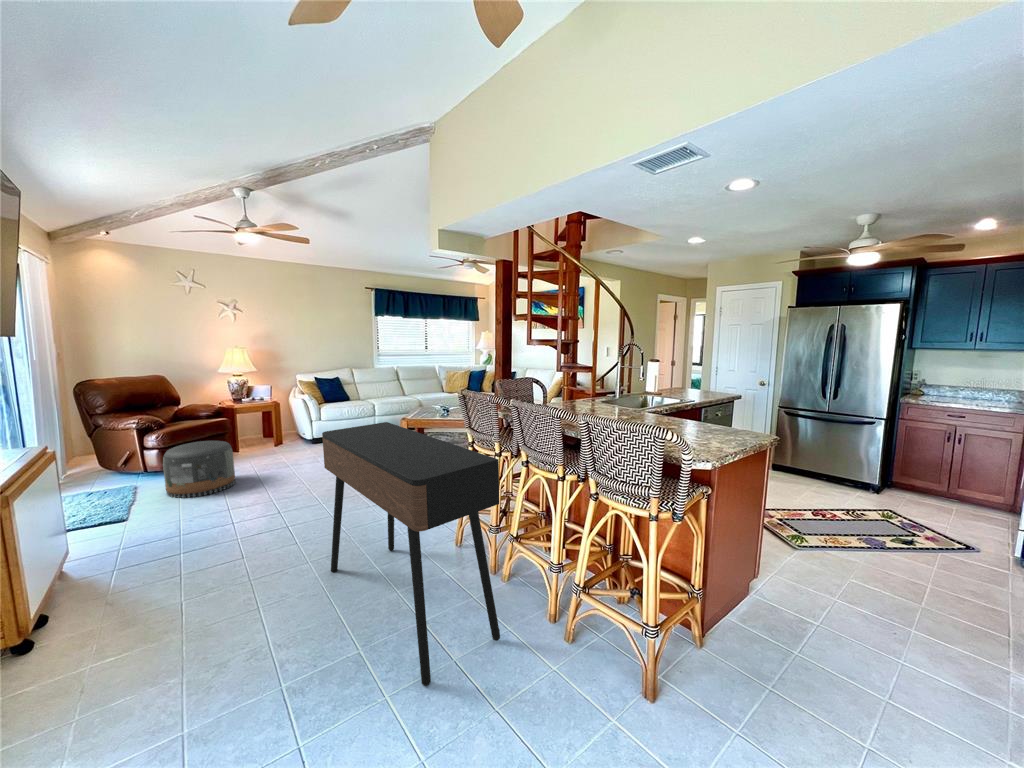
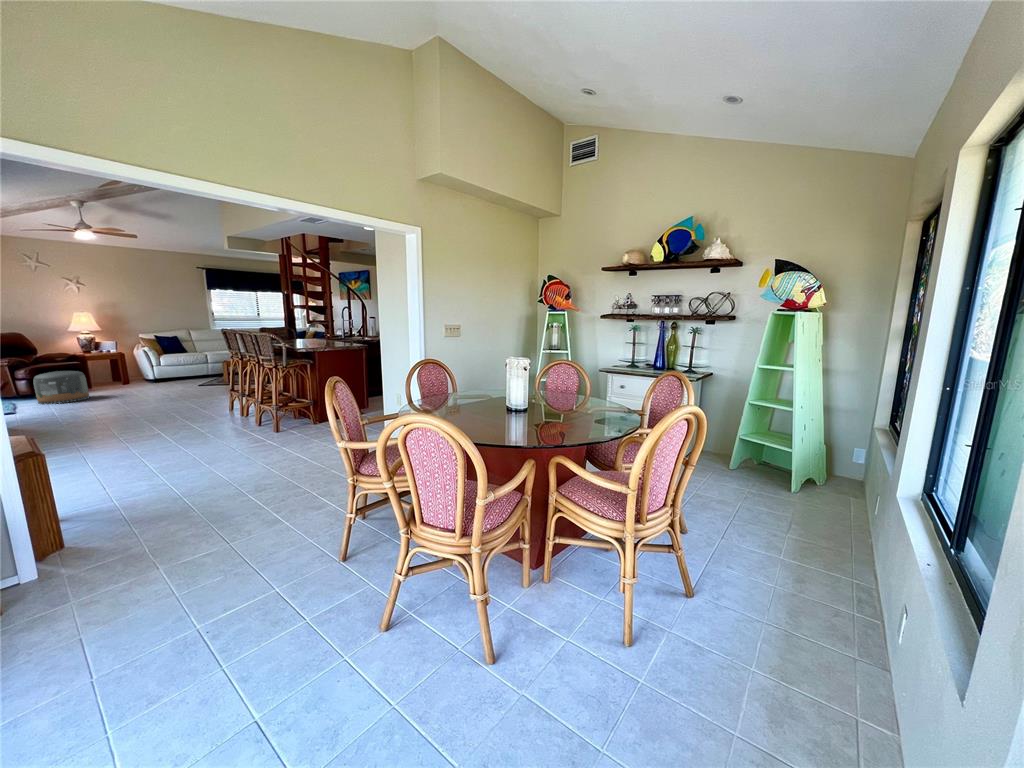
console table: present [322,422,500,686] -> none [135,342,221,429]

